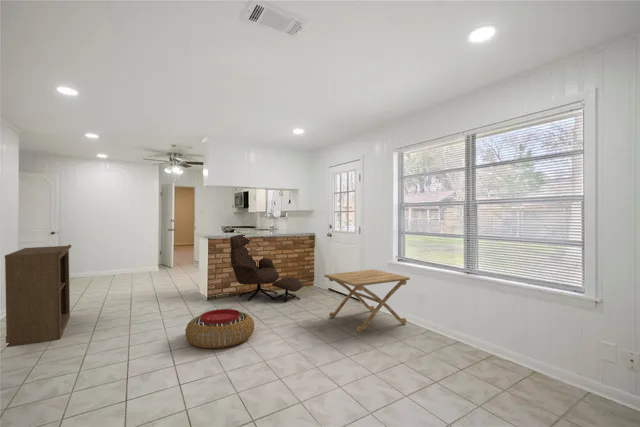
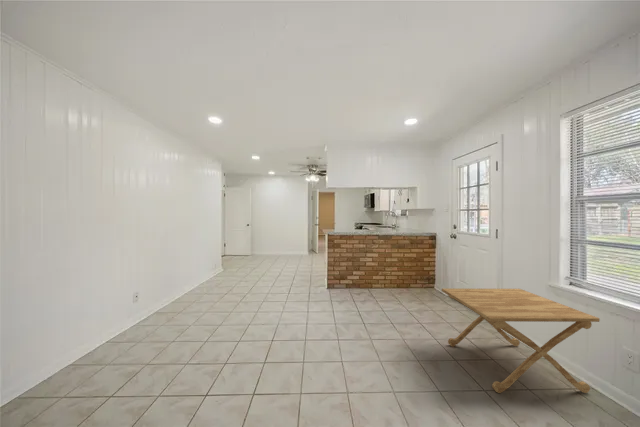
lounge chair: present [230,235,303,302] -> none [345,232,419,306]
bookshelf: present [5,245,71,347] -> none [156,234,222,314]
pouf: present [185,309,254,348] -> none [271,313,346,367]

